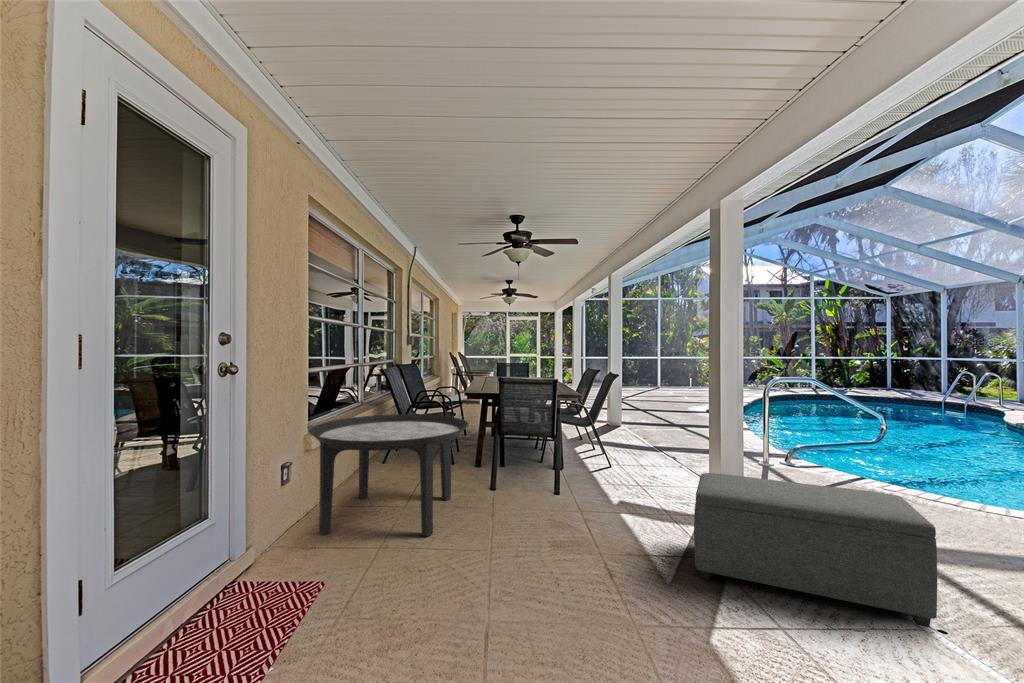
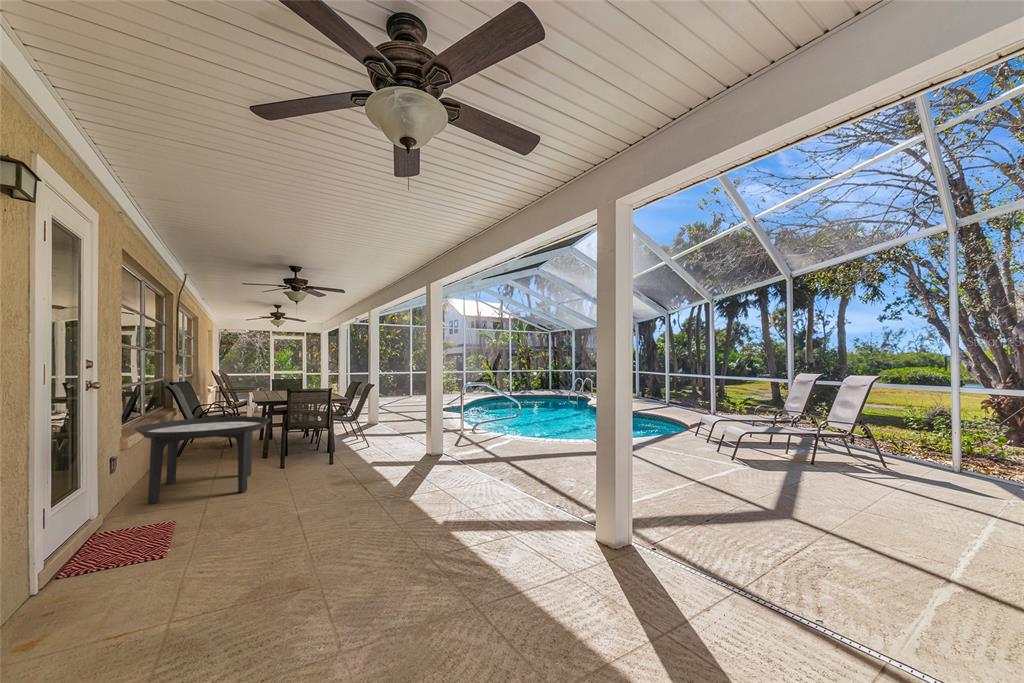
ottoman: present [694,473,937,627] -> none [412,432,503,483]

